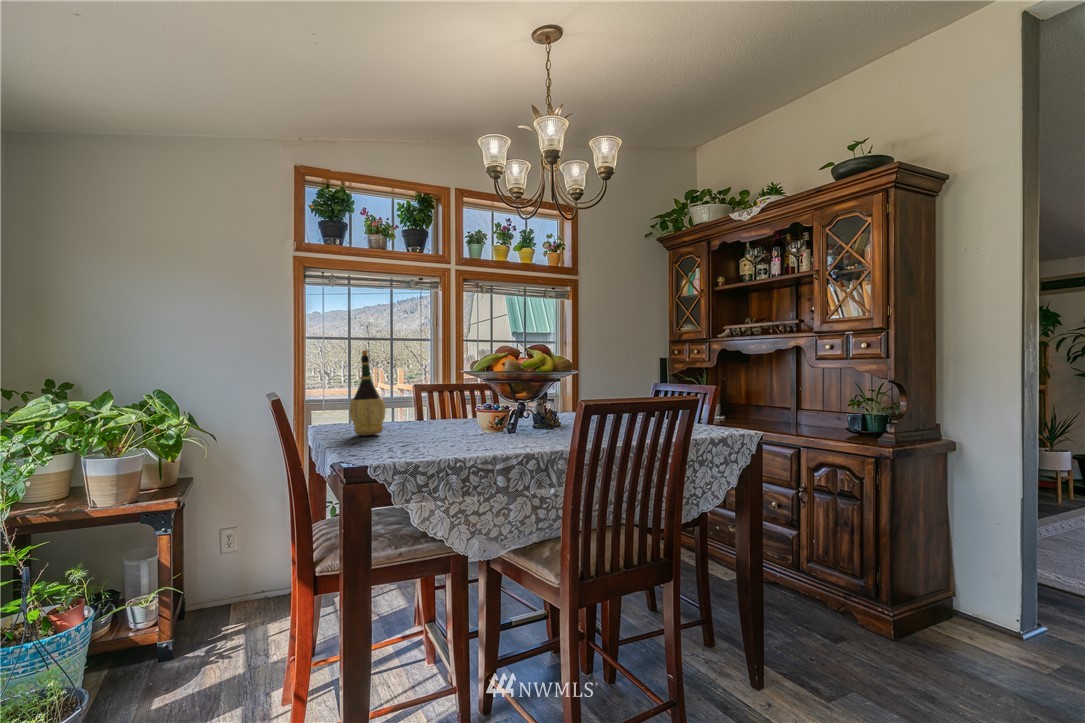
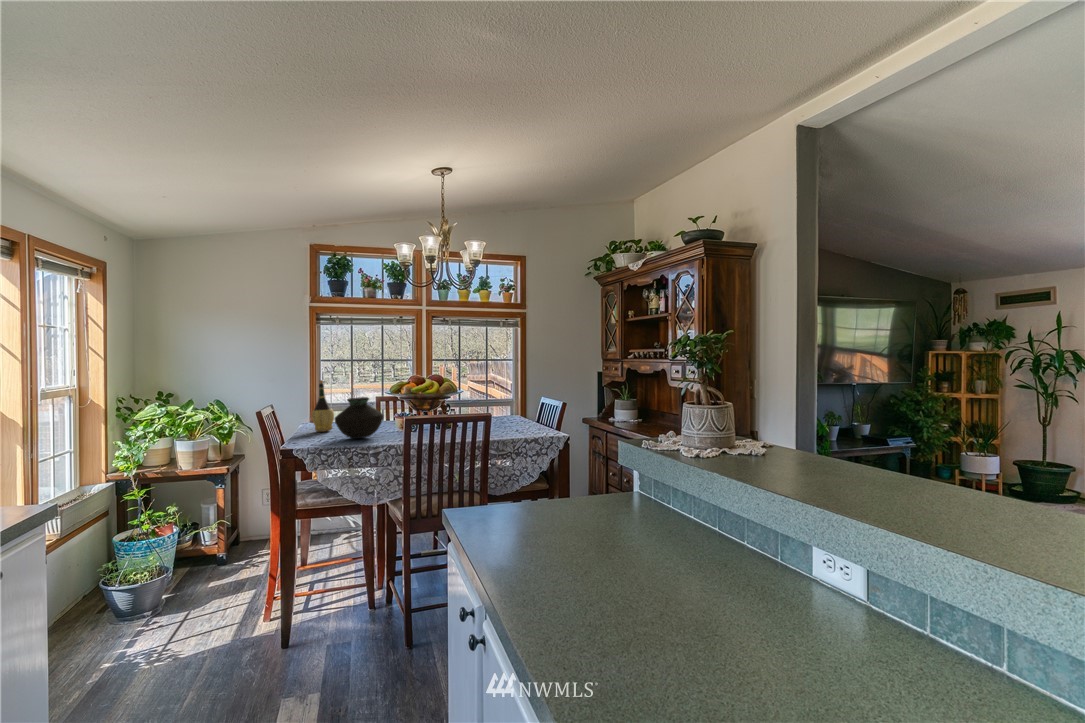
vase: none [413,374,493,444] -> present [334,397,384,438]

